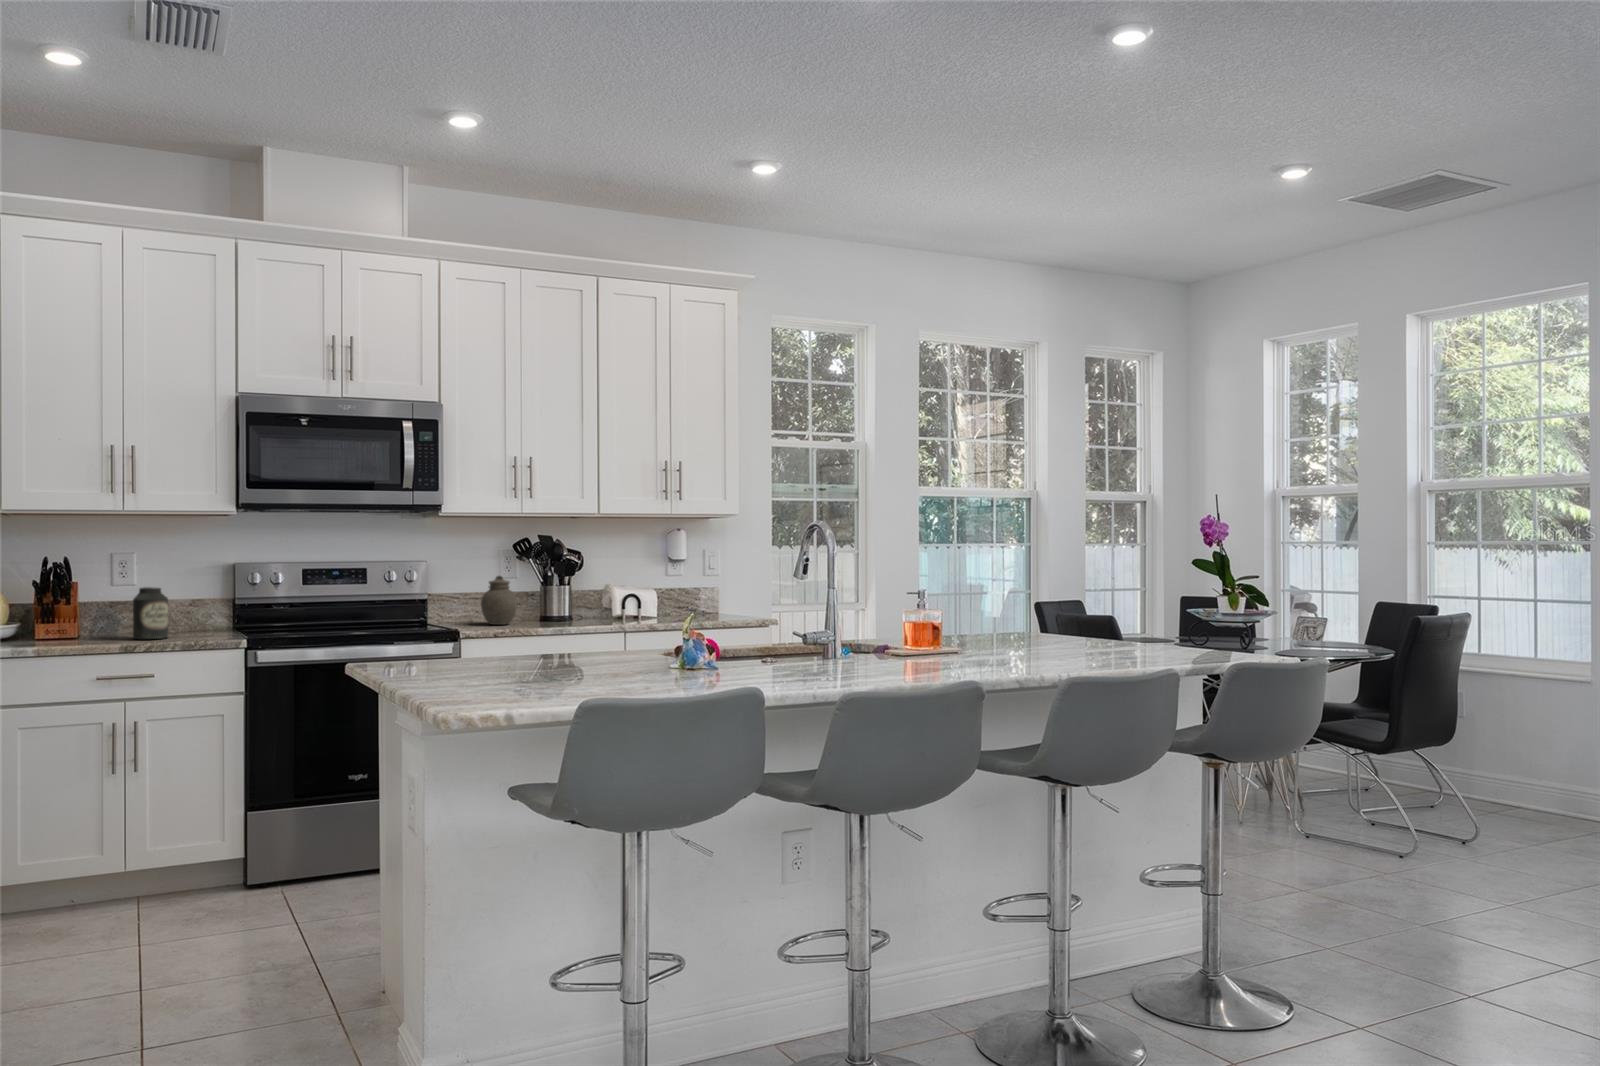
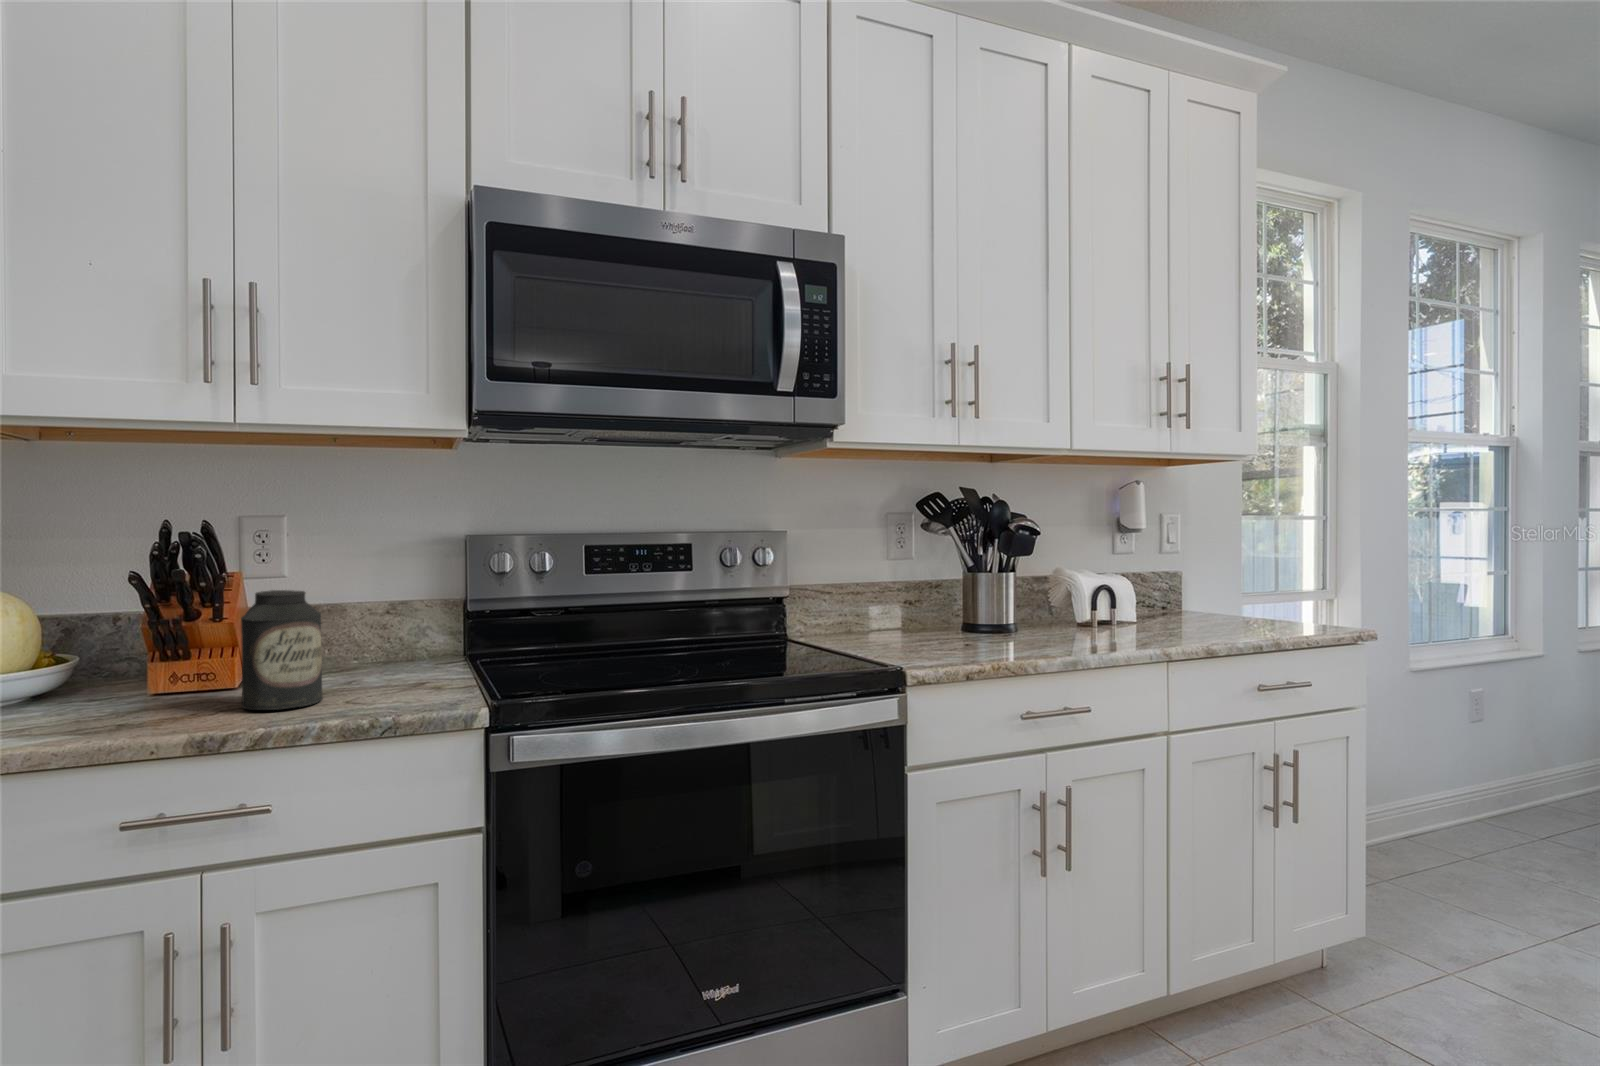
jar: present [481,576,518,625] -> none [896,559,961,649]

